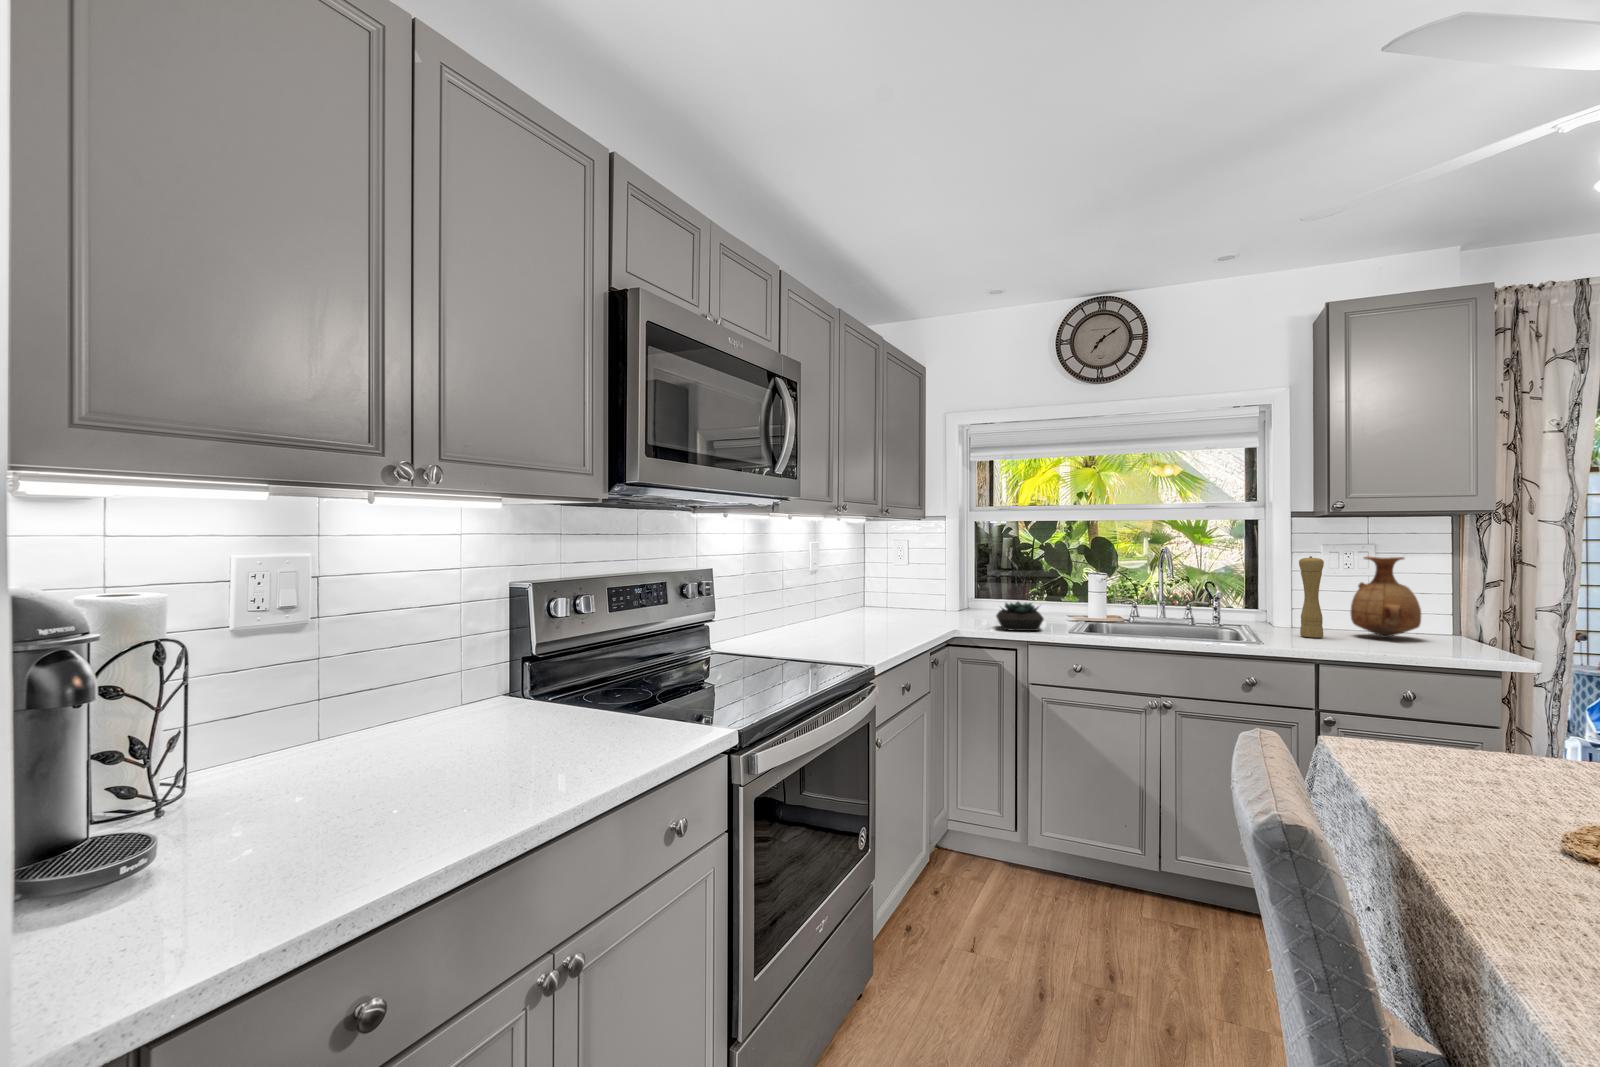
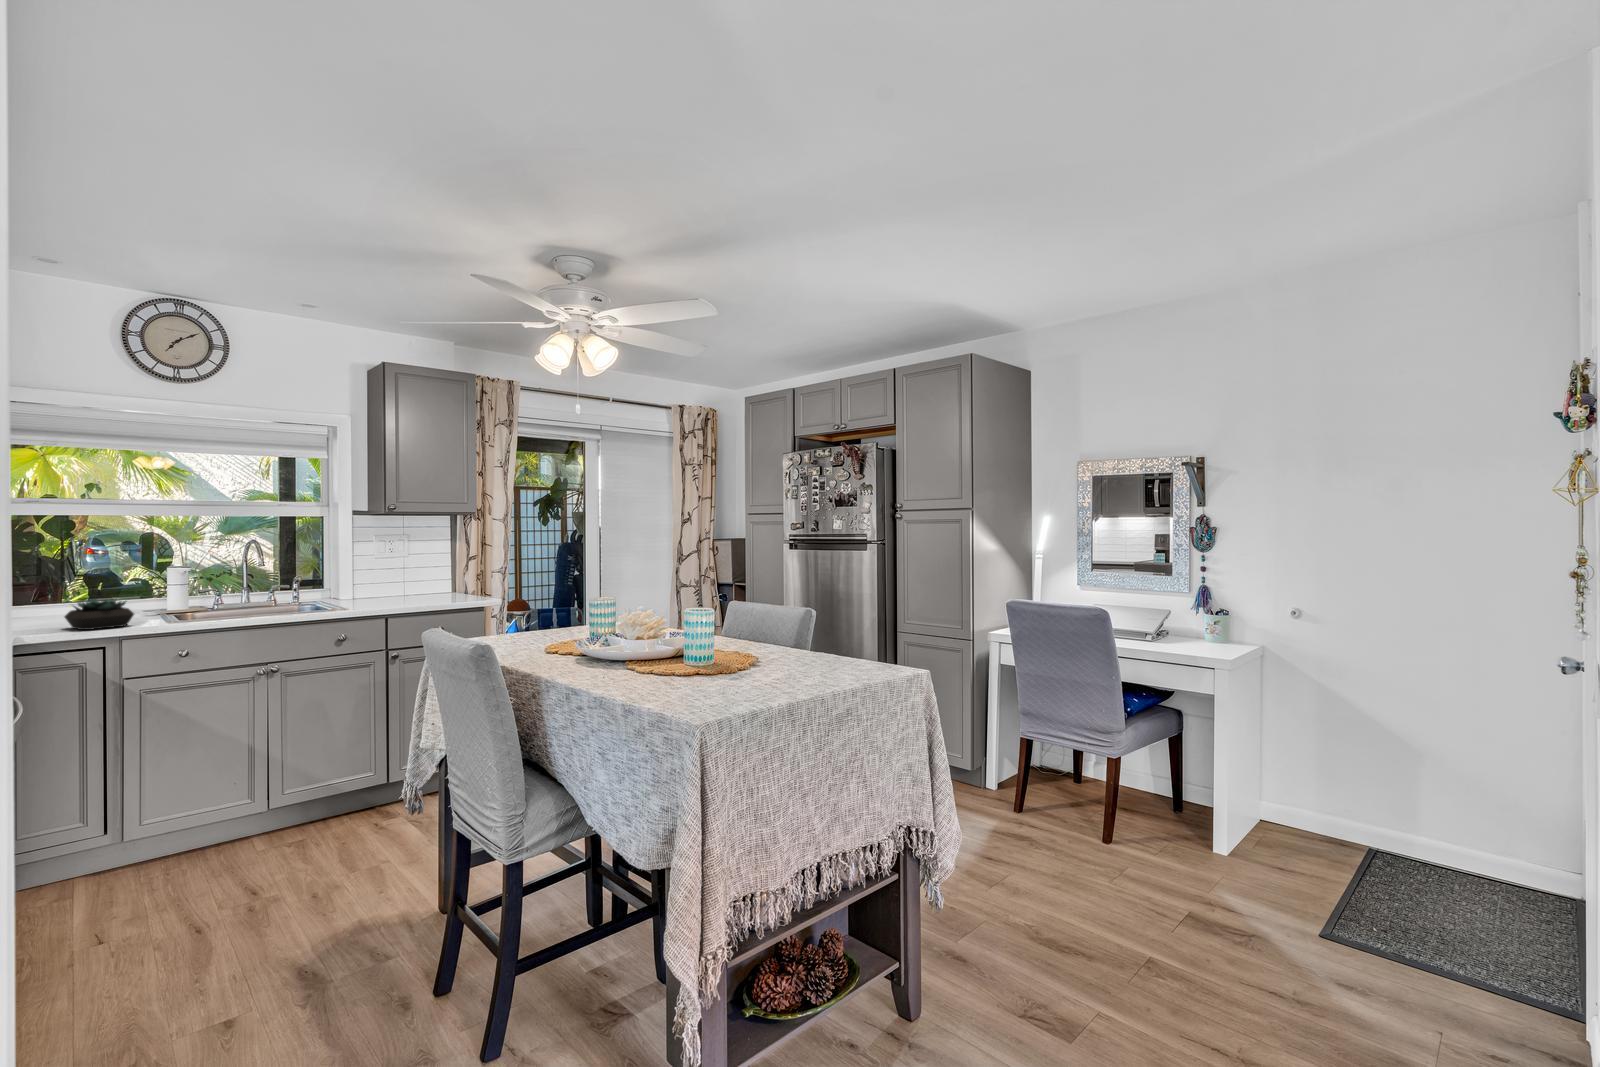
pepper mill: present [1299,556,1324,638] -> none [364,544,381,603]
vase: present [1351,556,1421,638] -> none [396,543,438,598]

